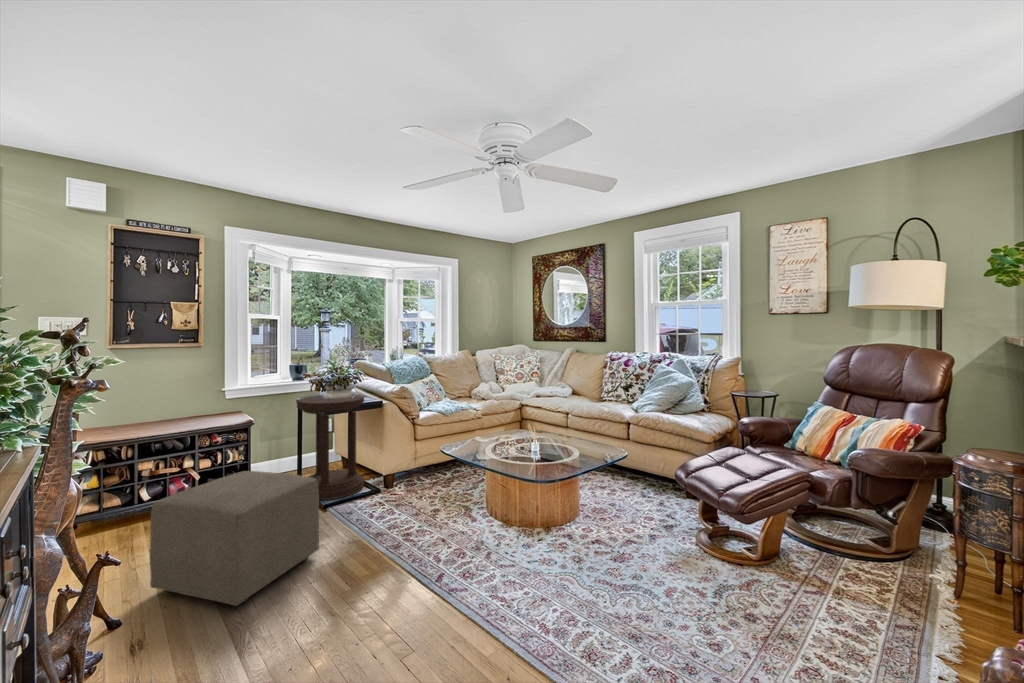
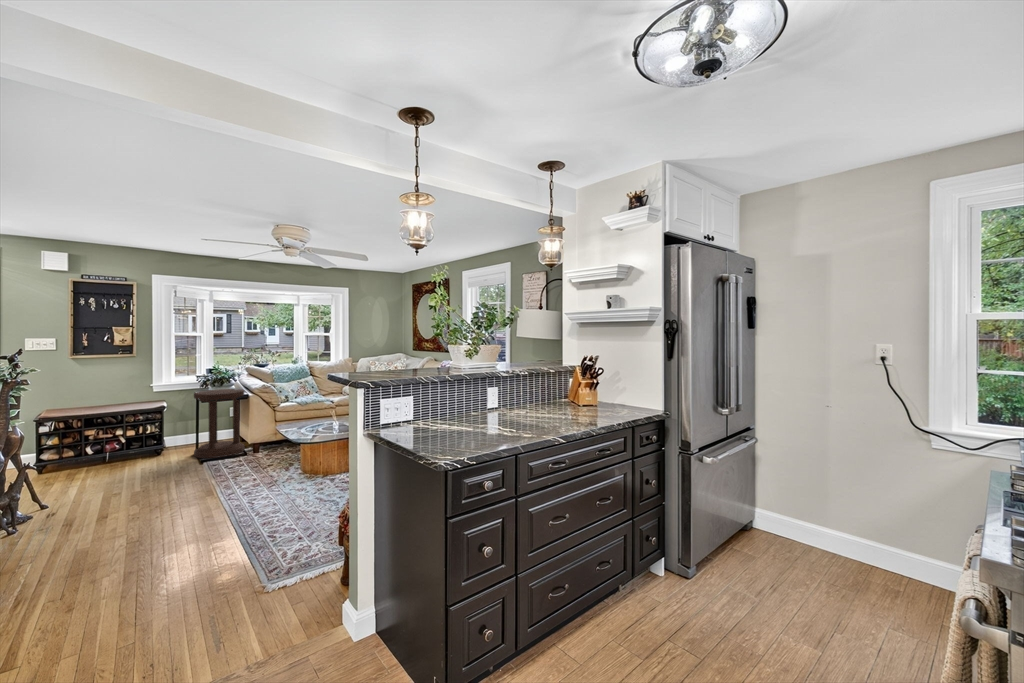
ottoman: present [150,471,319,606] -> none [74,434,179,501]

